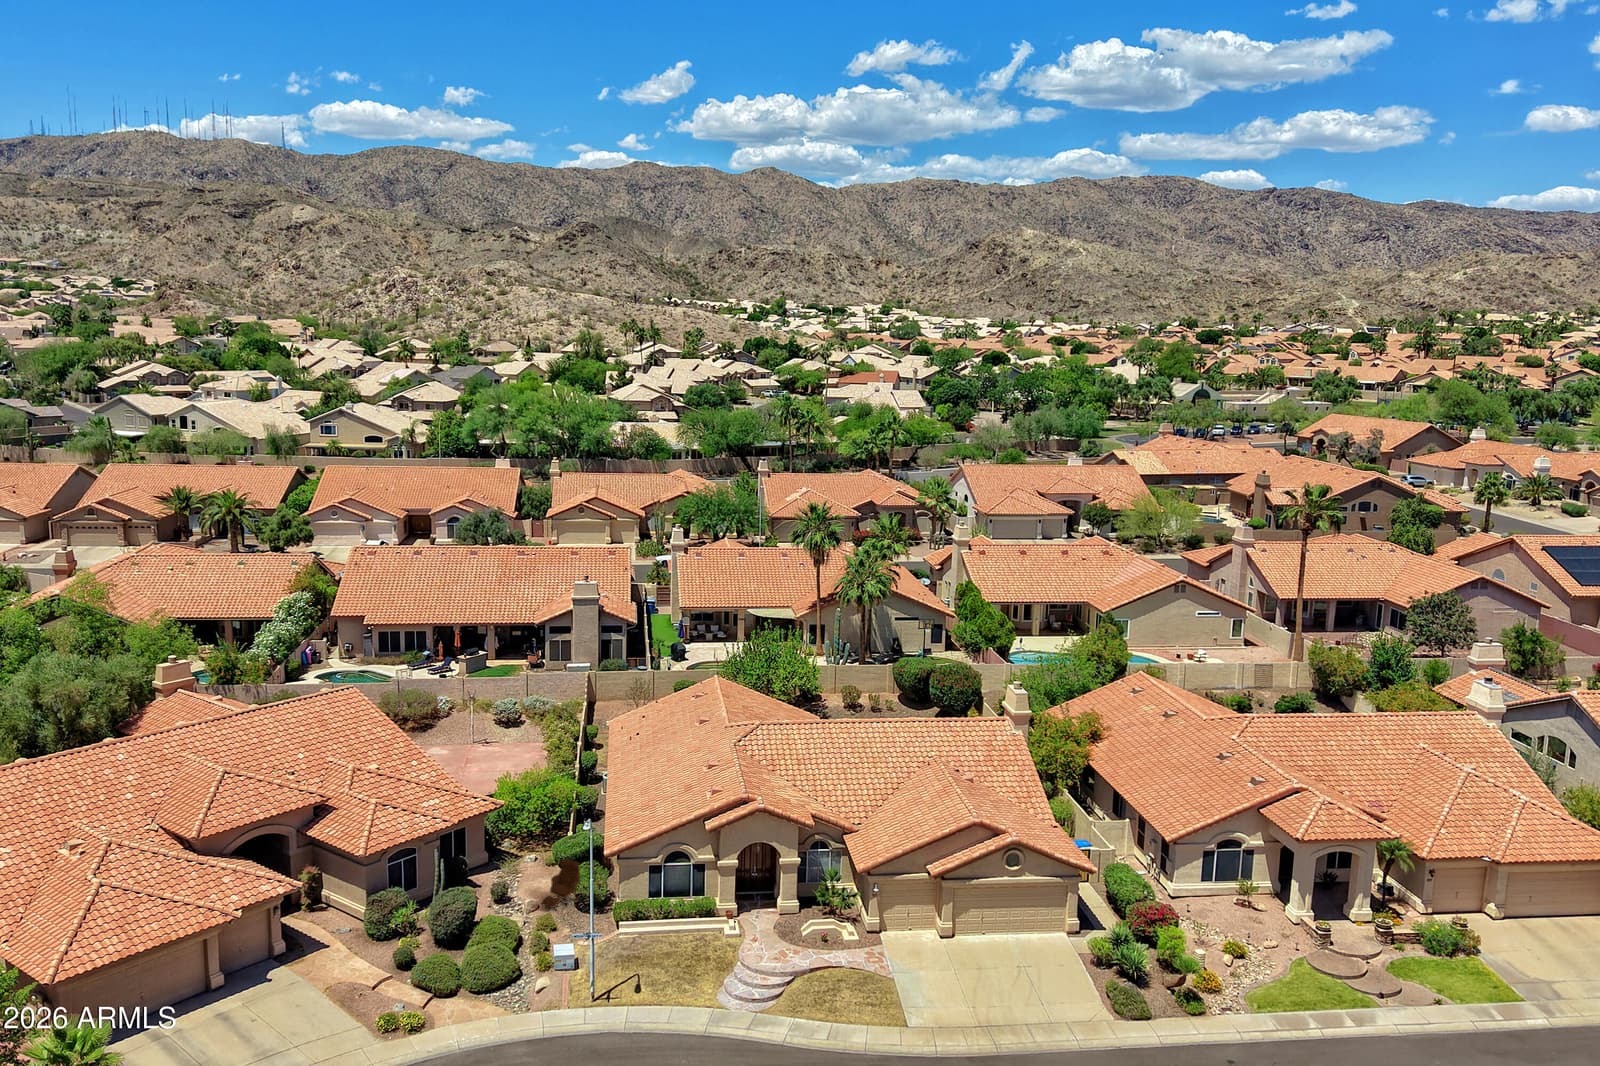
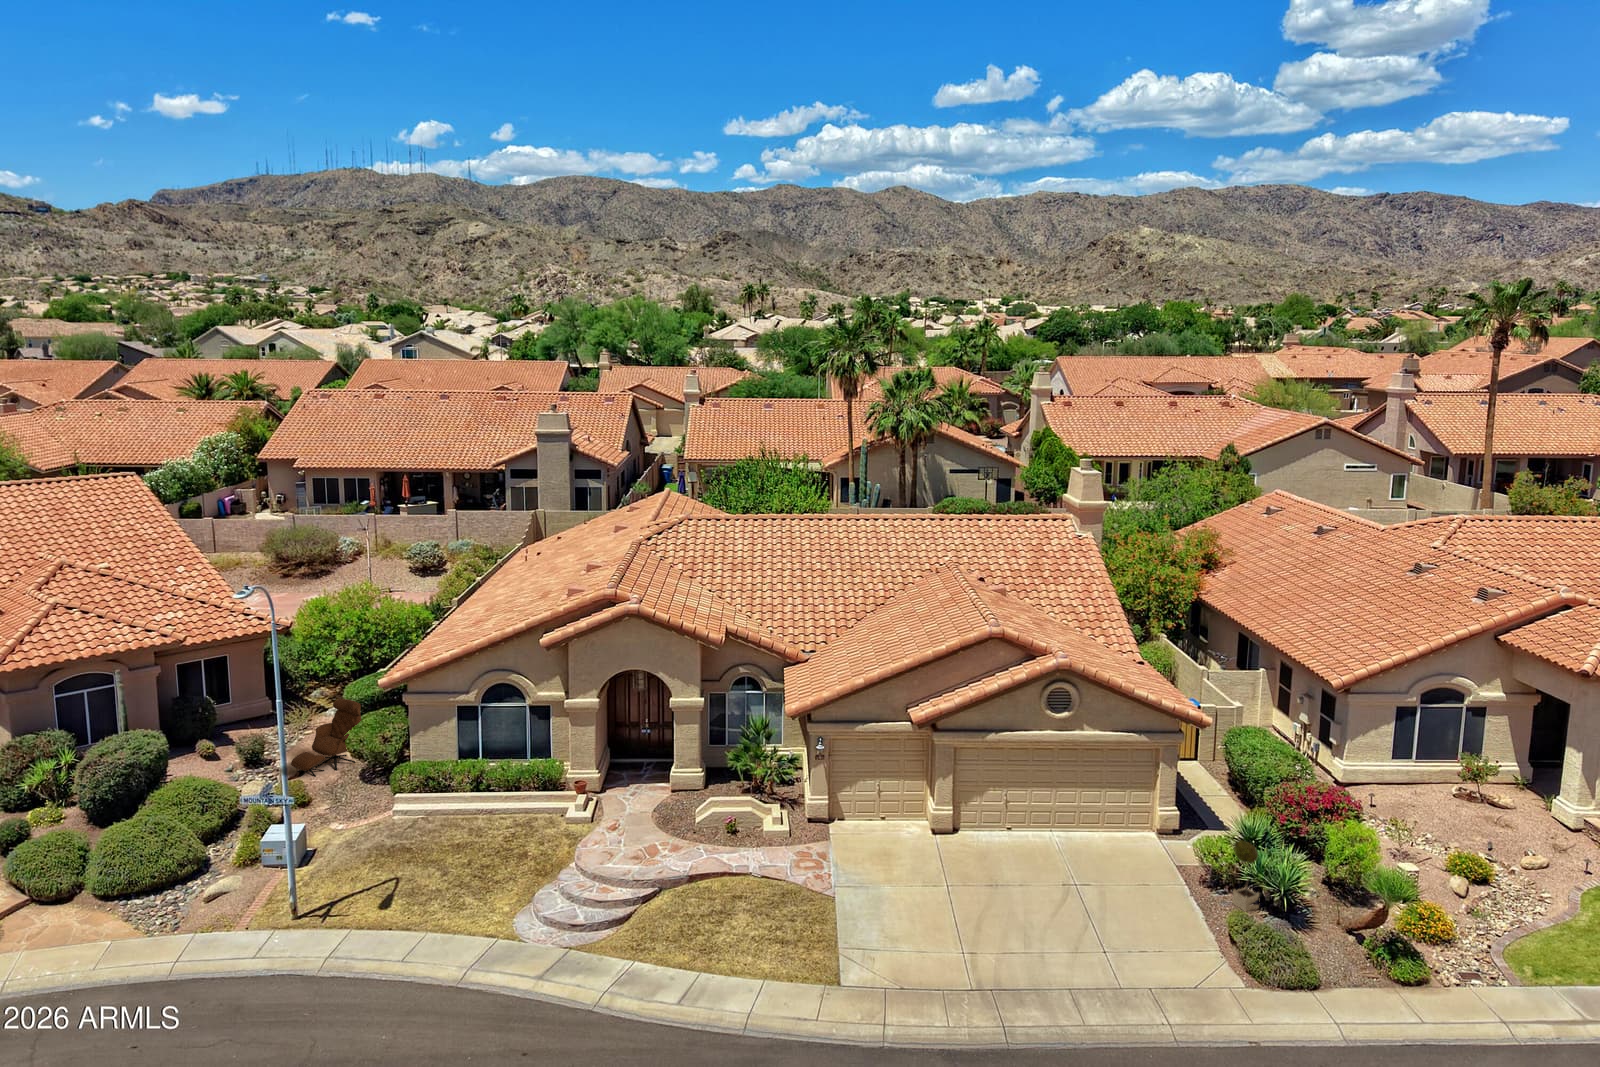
potted tree: none [1108,941,1123,980] -> present [1232,840,1259,912]

